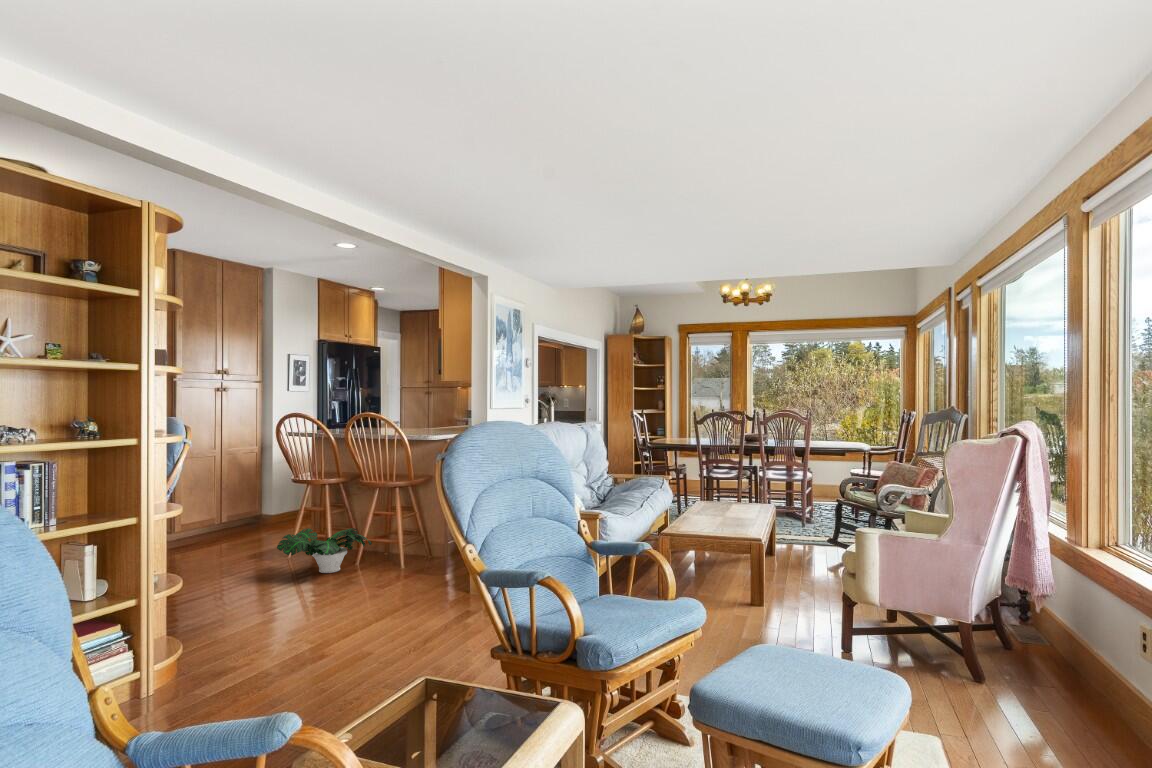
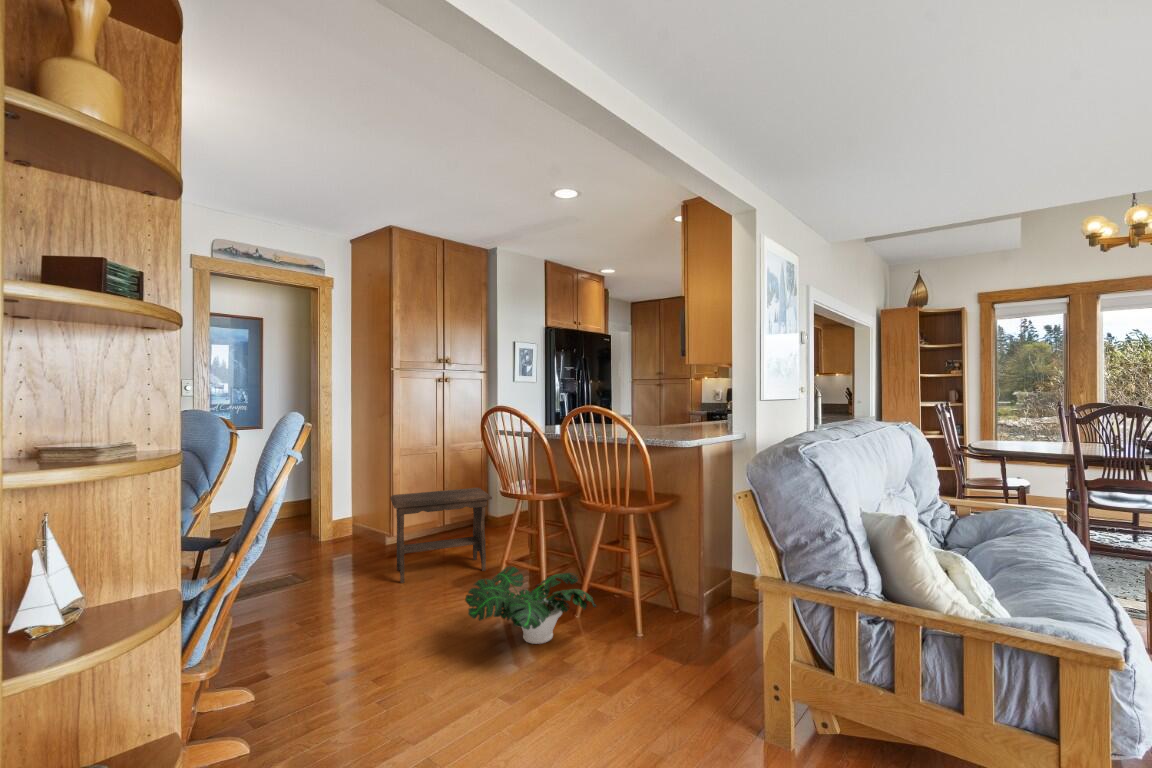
footstool: none [184,482,280,559] -> present [390,488,492,583]

